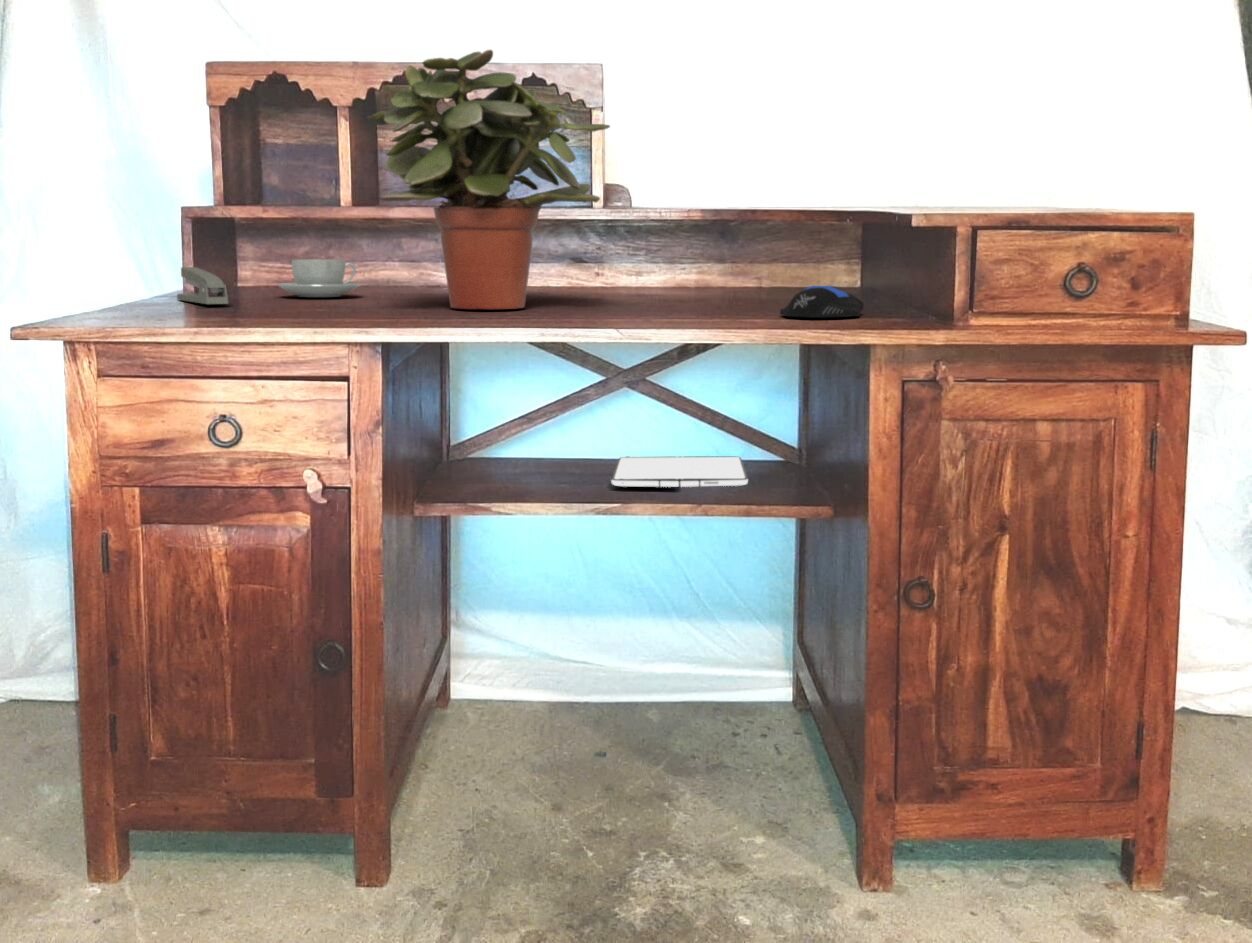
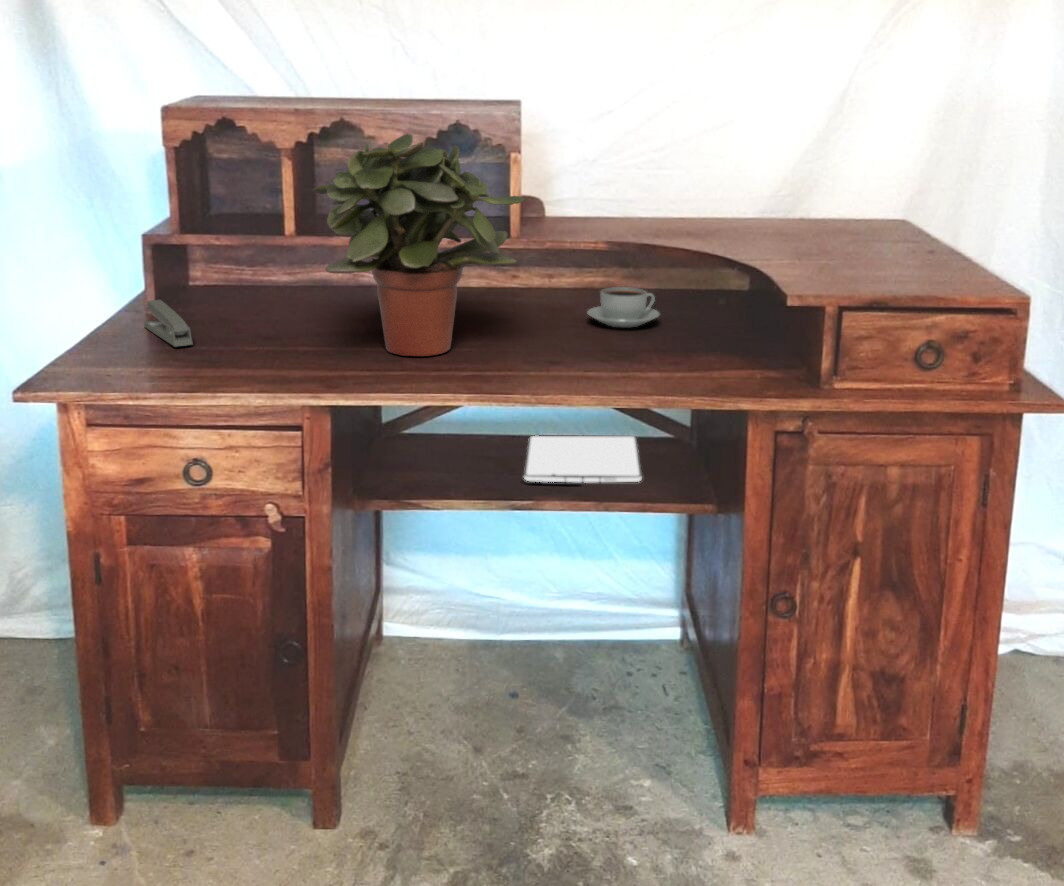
coffee cup: present [278,259,360,297] -> present [587,287,659,328]
computer mouse: present [780,286,864,318] -> none [672,340,745,376]

